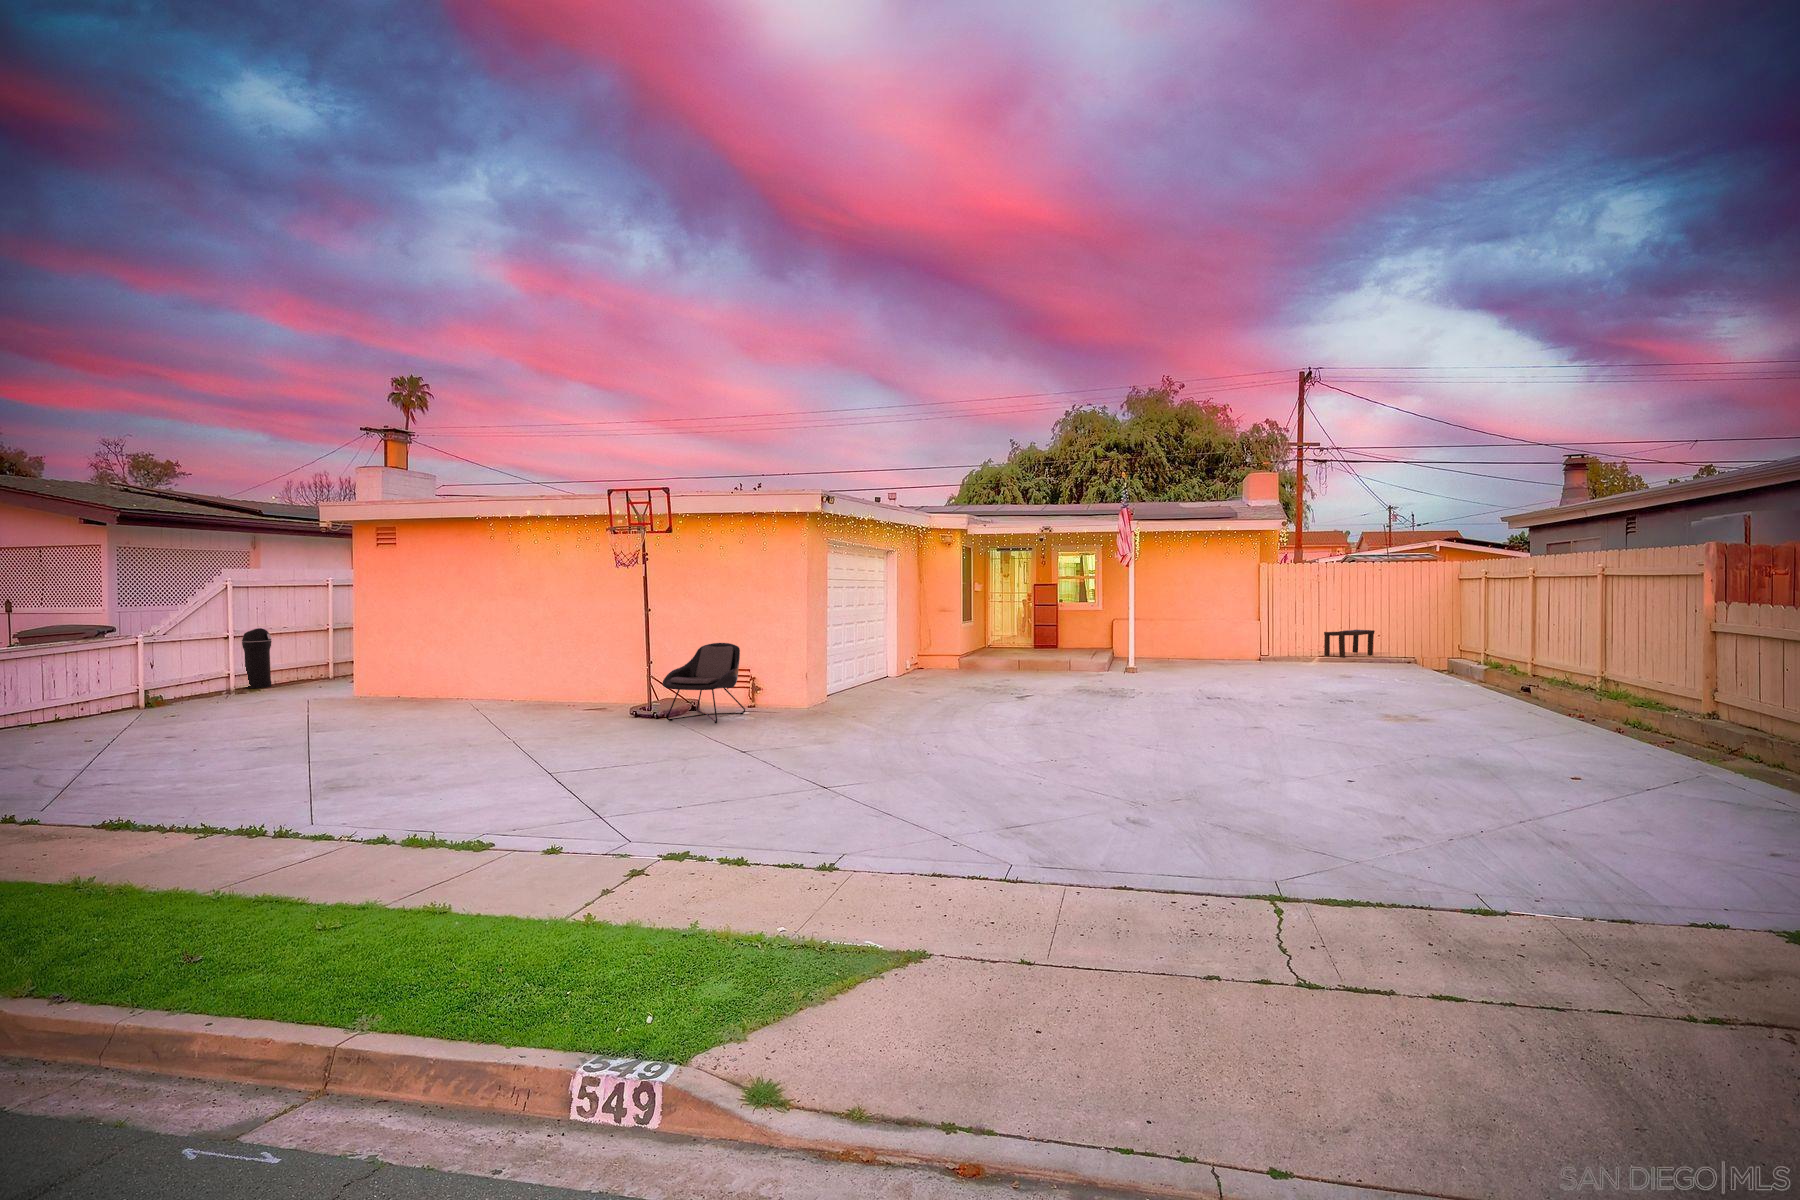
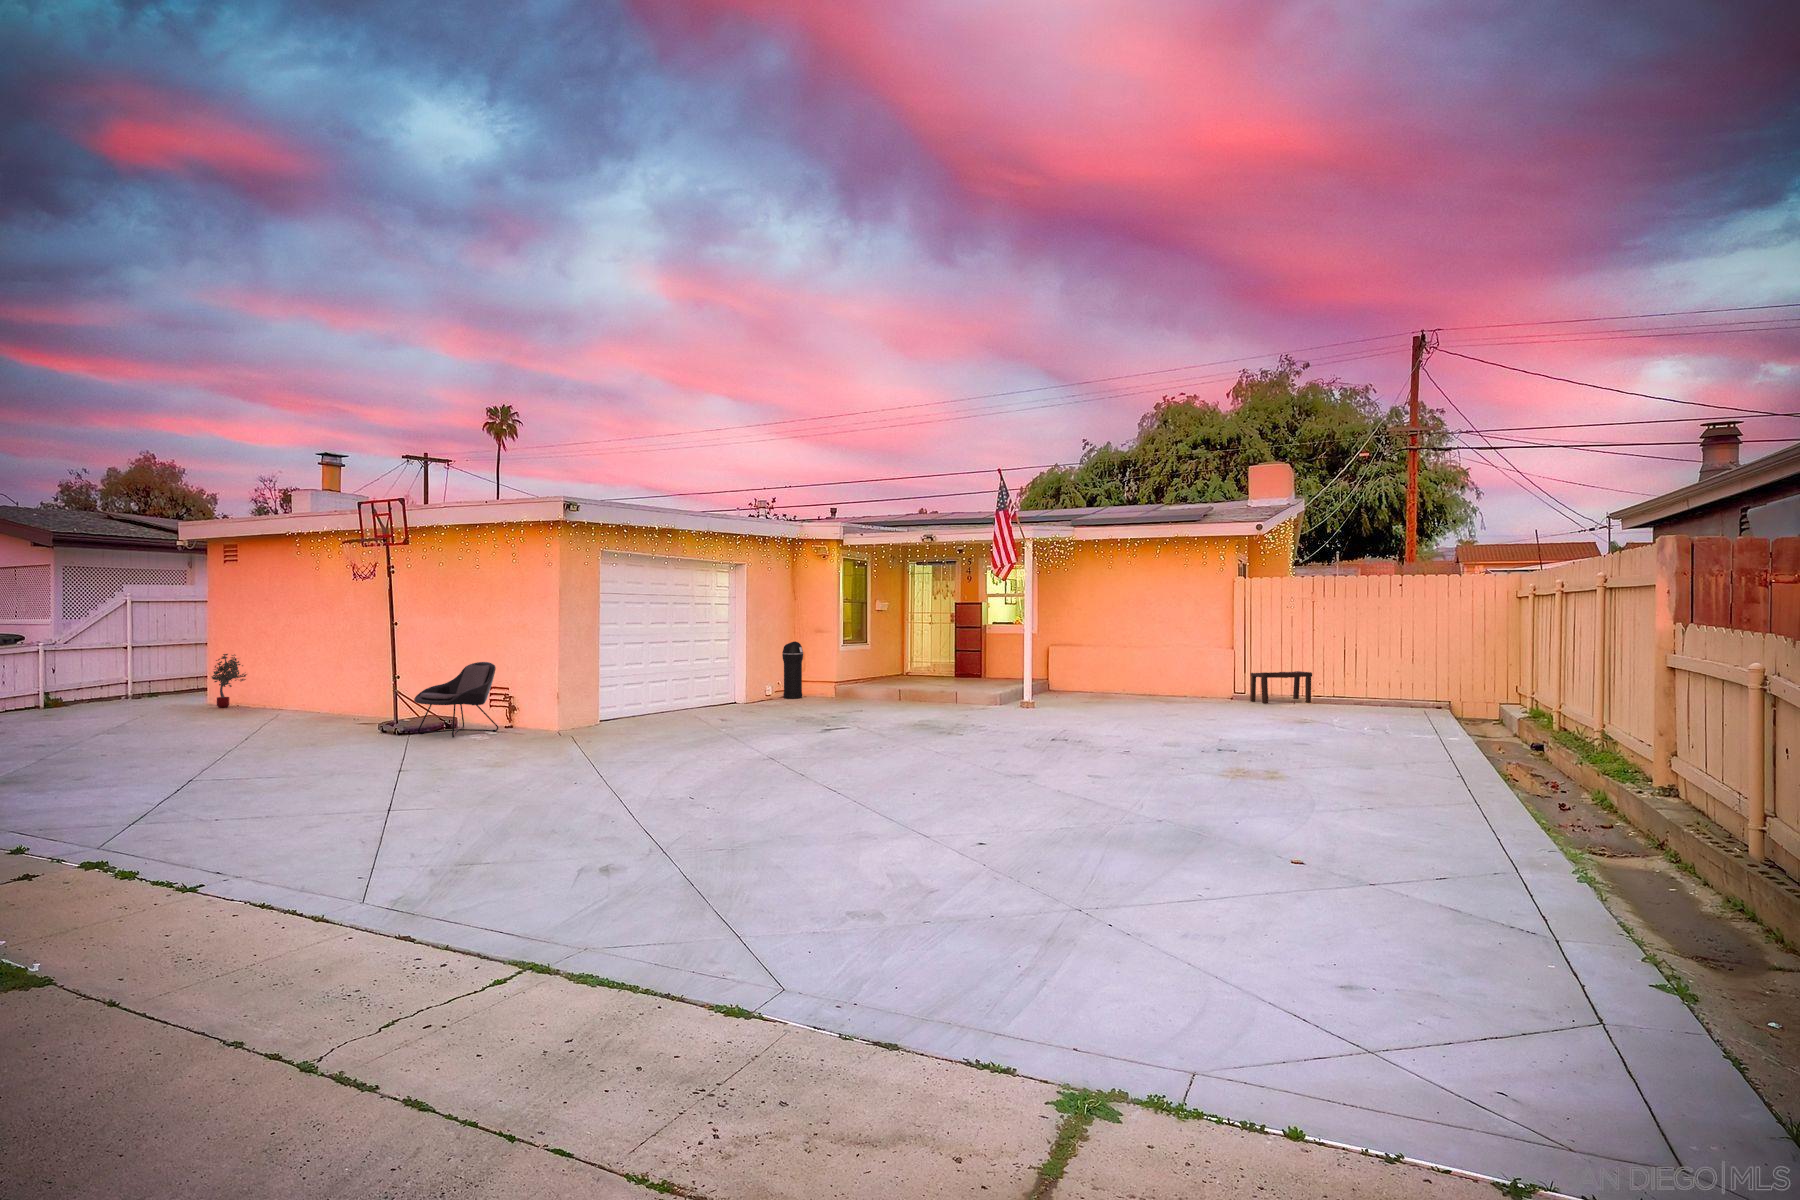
trash can: present [242,628,272,689] -> present [782,641,803,699]
potted tree: none [354,641,397,699] -> present [211,654,247,708]

